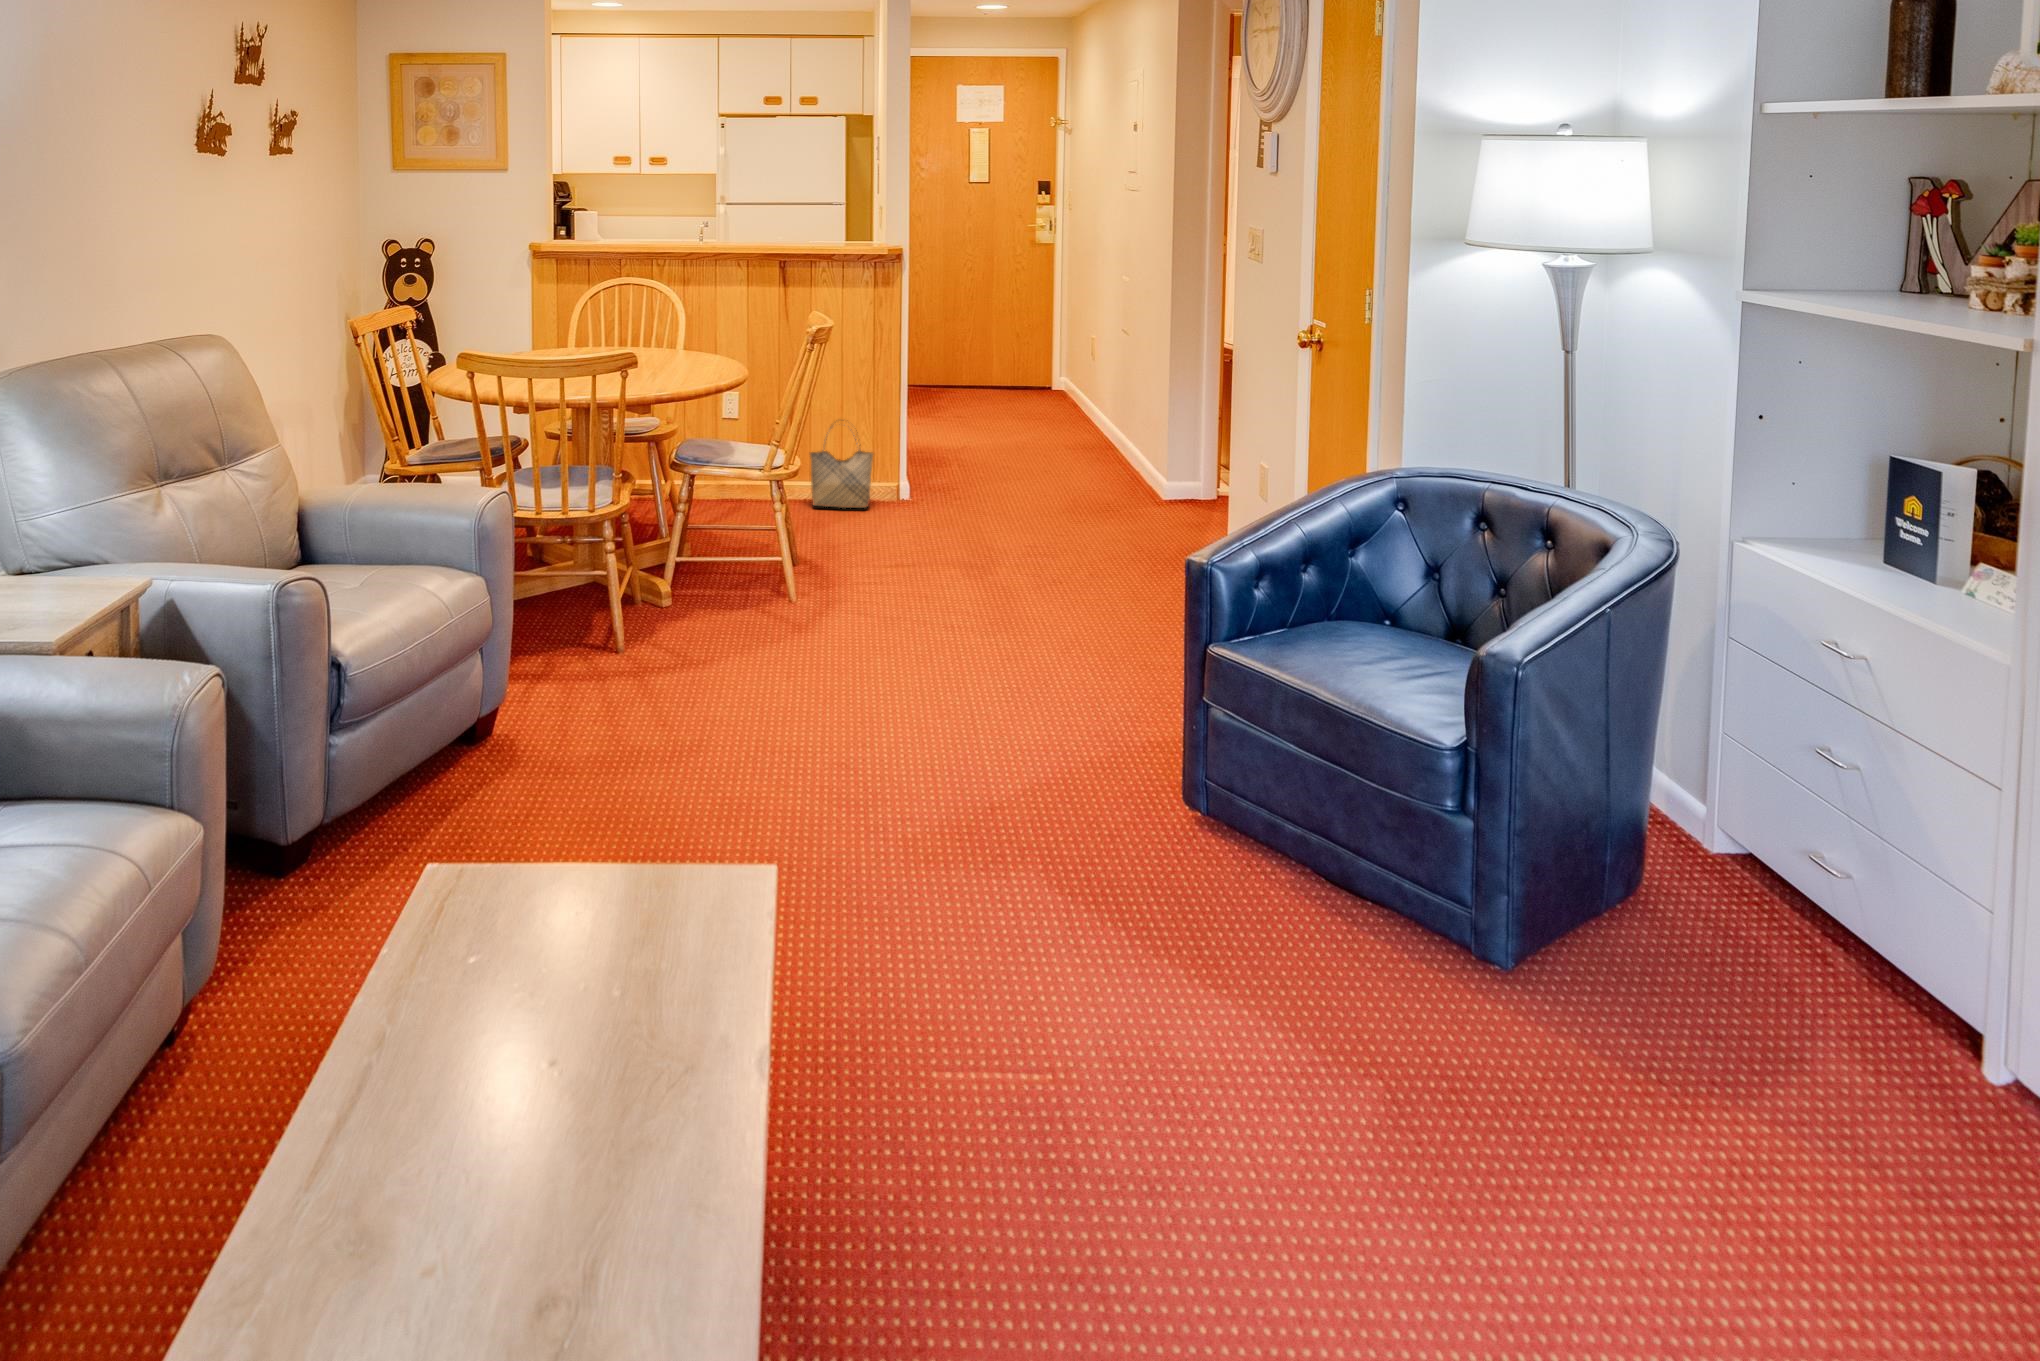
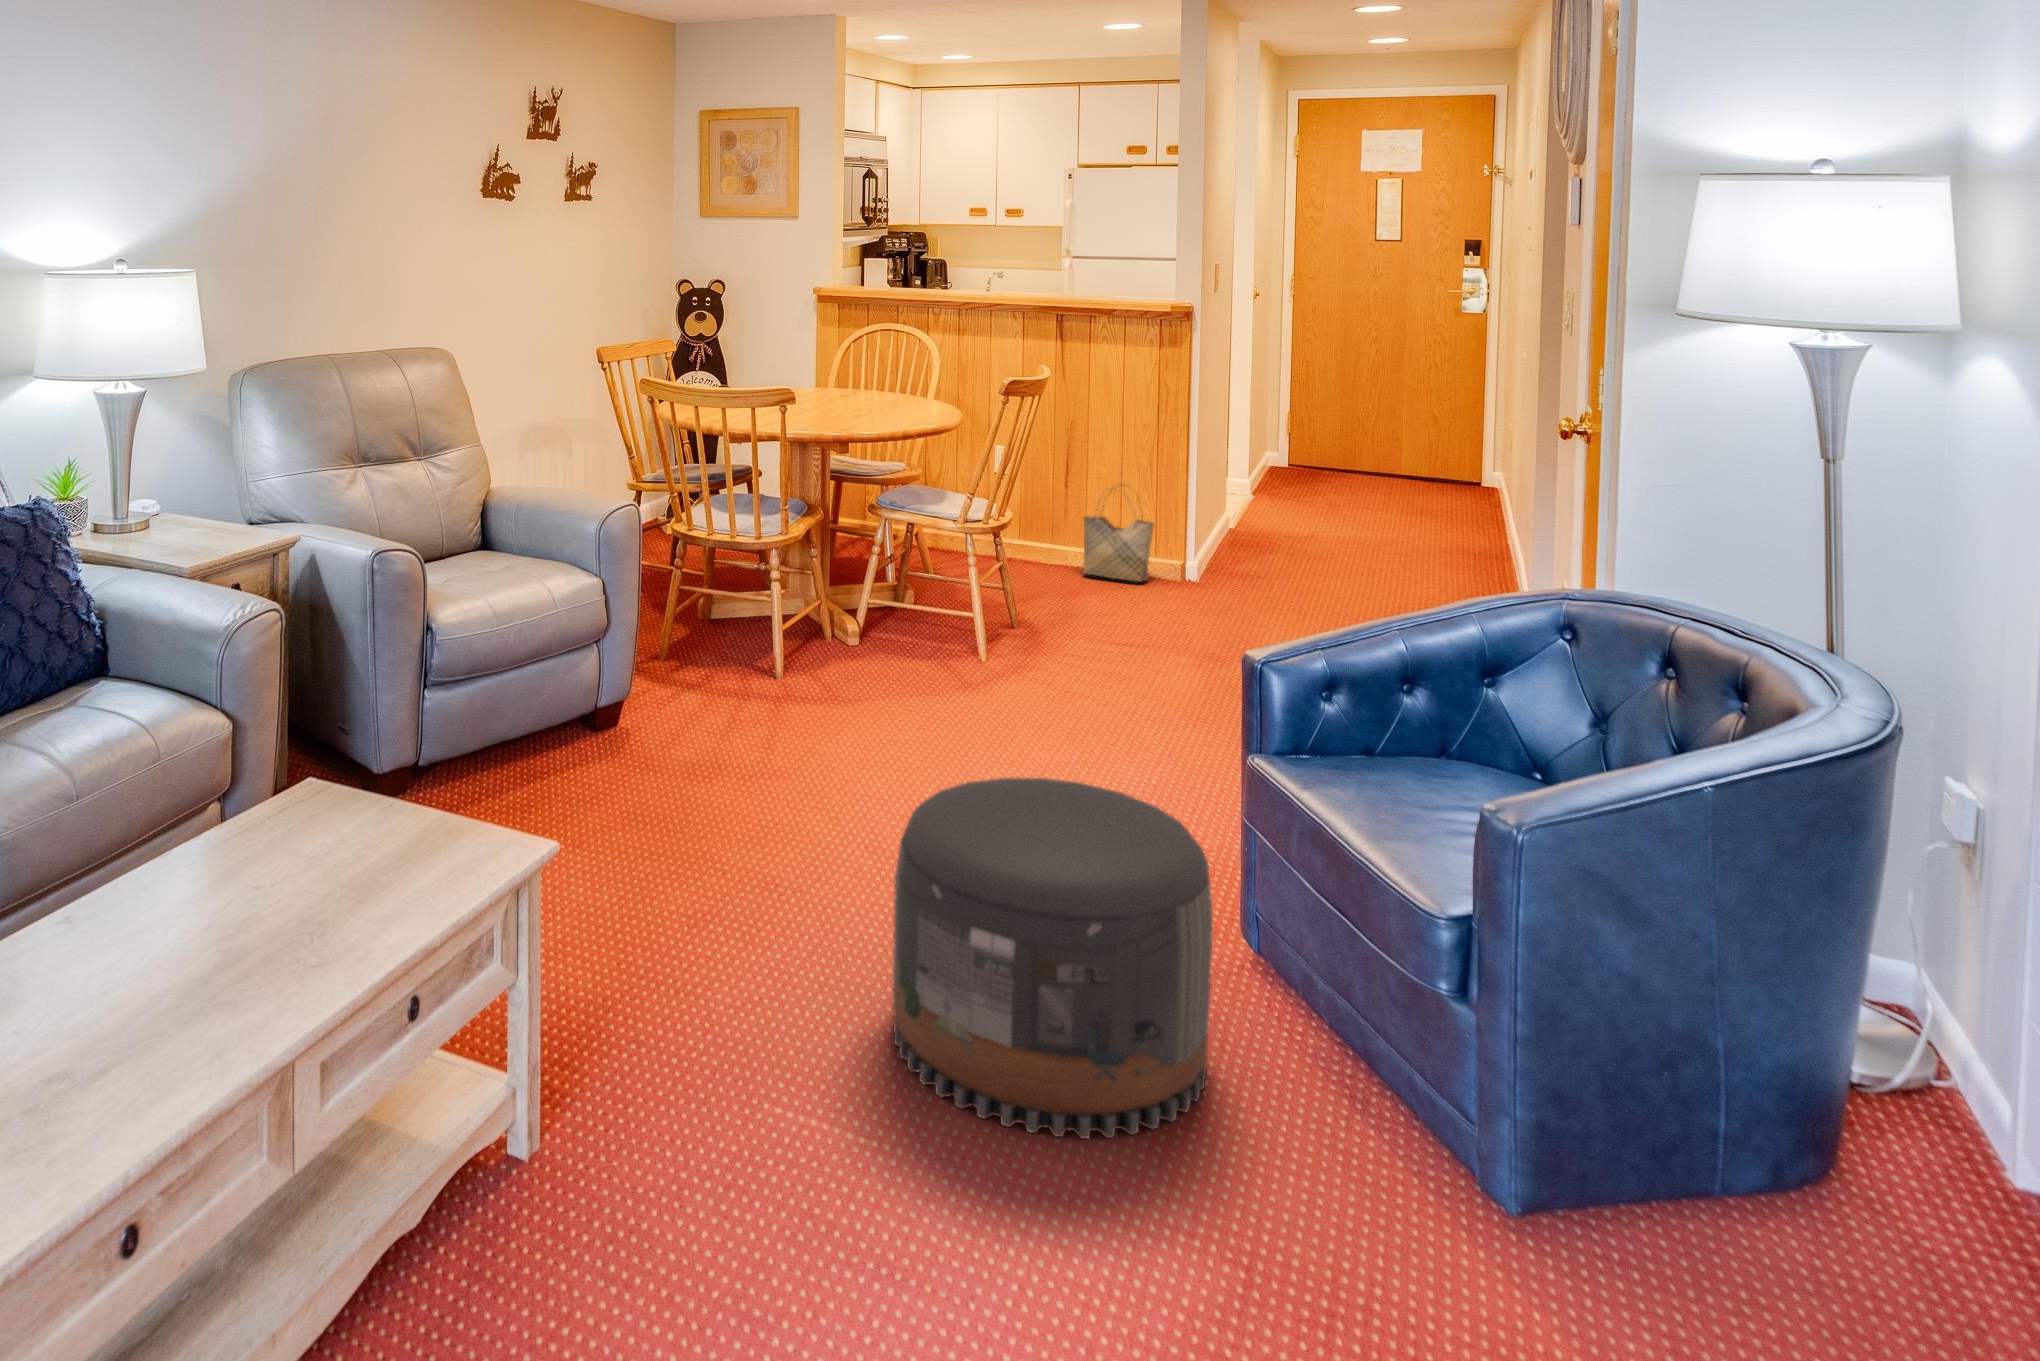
pouf: none [988,727,1298,1080] -> present [893,778,1213,1138]

